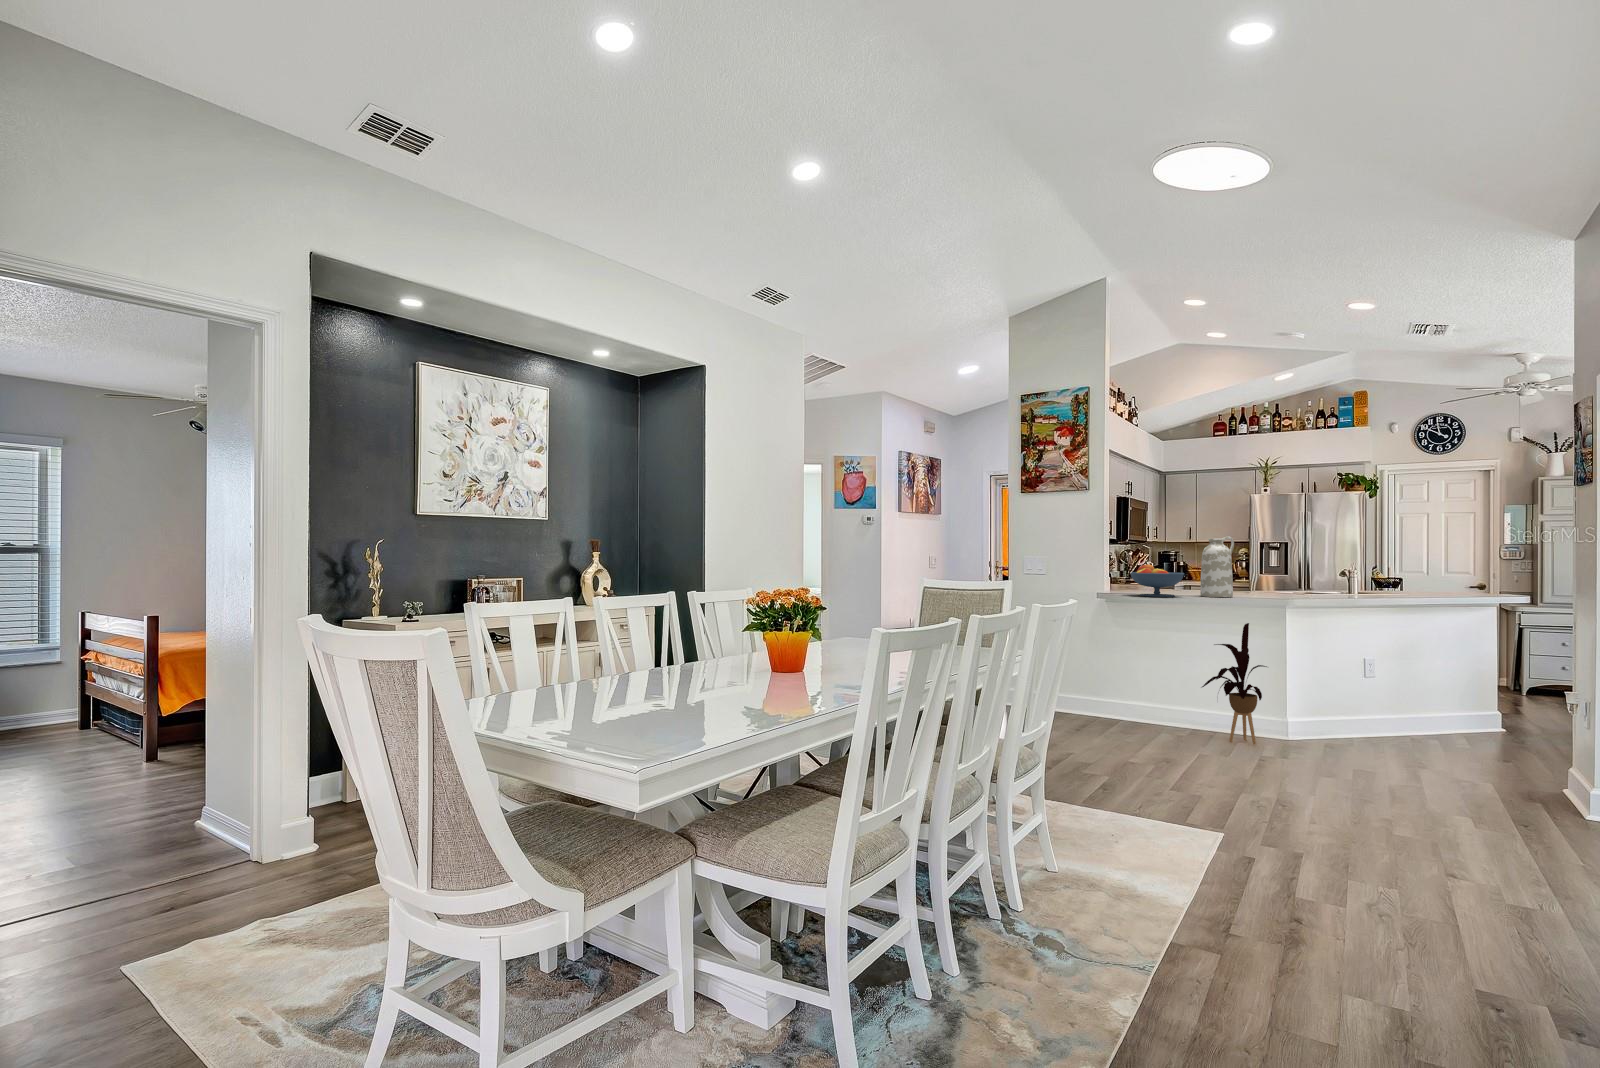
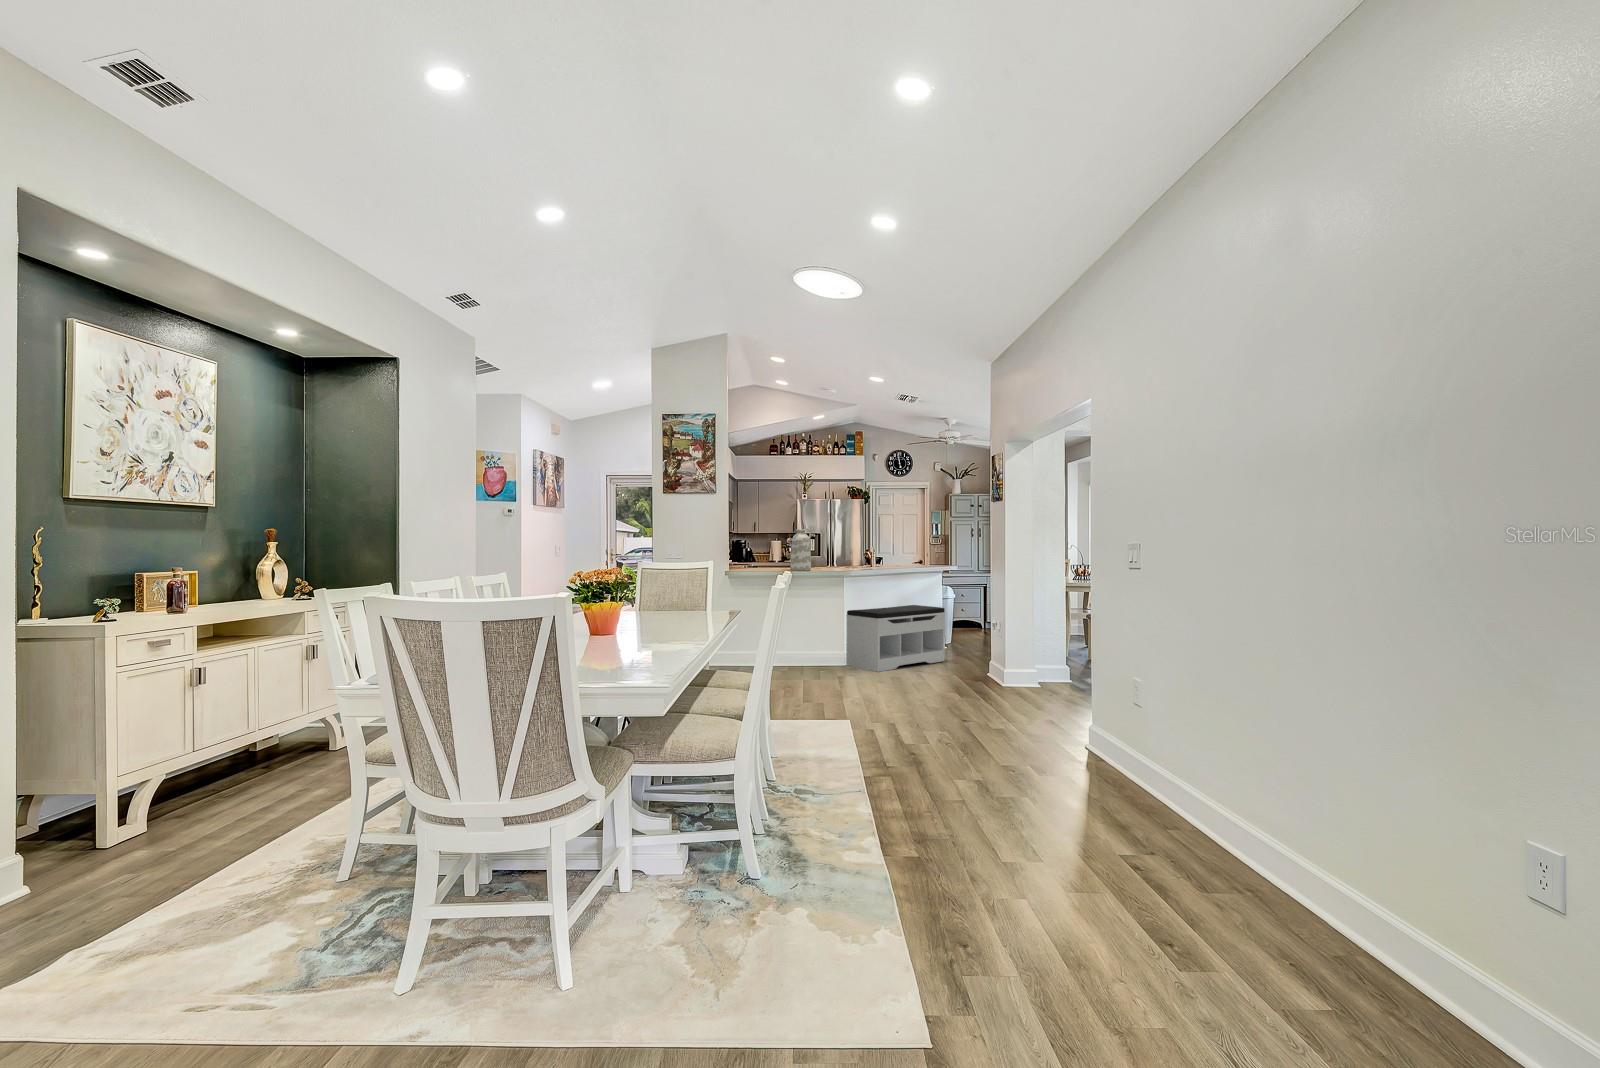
fruit bowl: present [1130,564,1184,597] -> none [746,548,783,571]
house plant: present [1202,623,1267,744] -> none [795,588,837,670]
bench: none [1291,657,1482,756] -> present [846,605,945,672]

